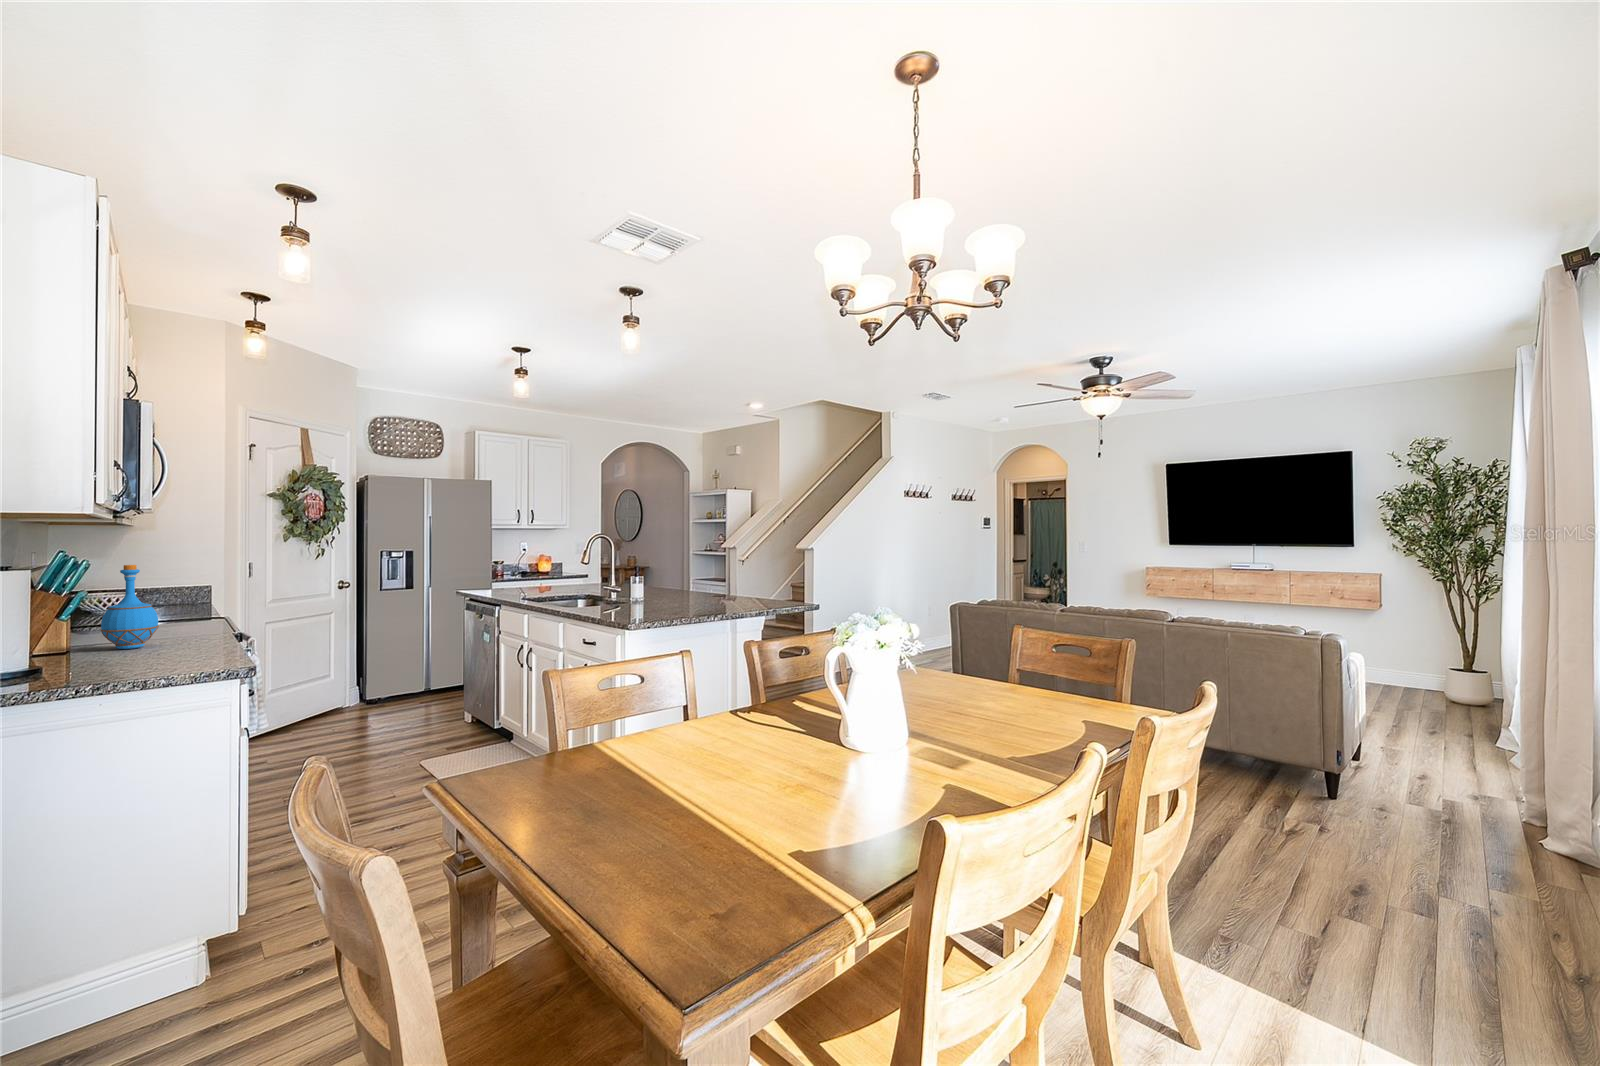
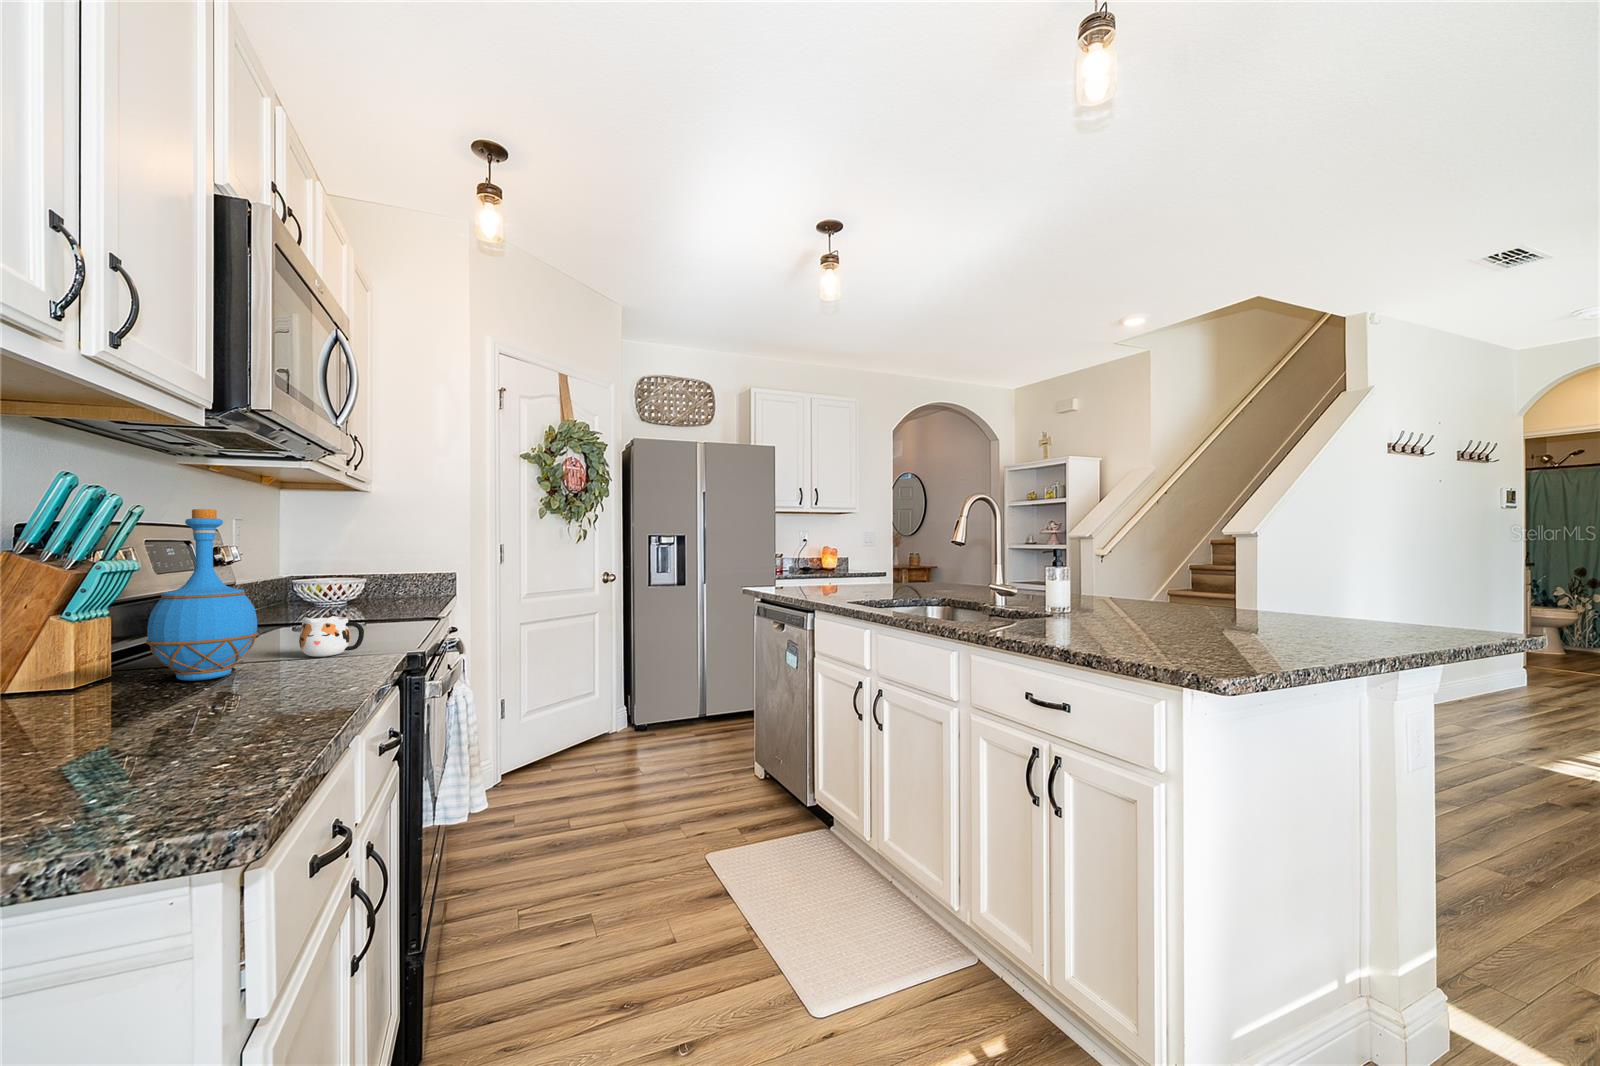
mug: none [163,615,203,639] -> present [299,614,364,657]

